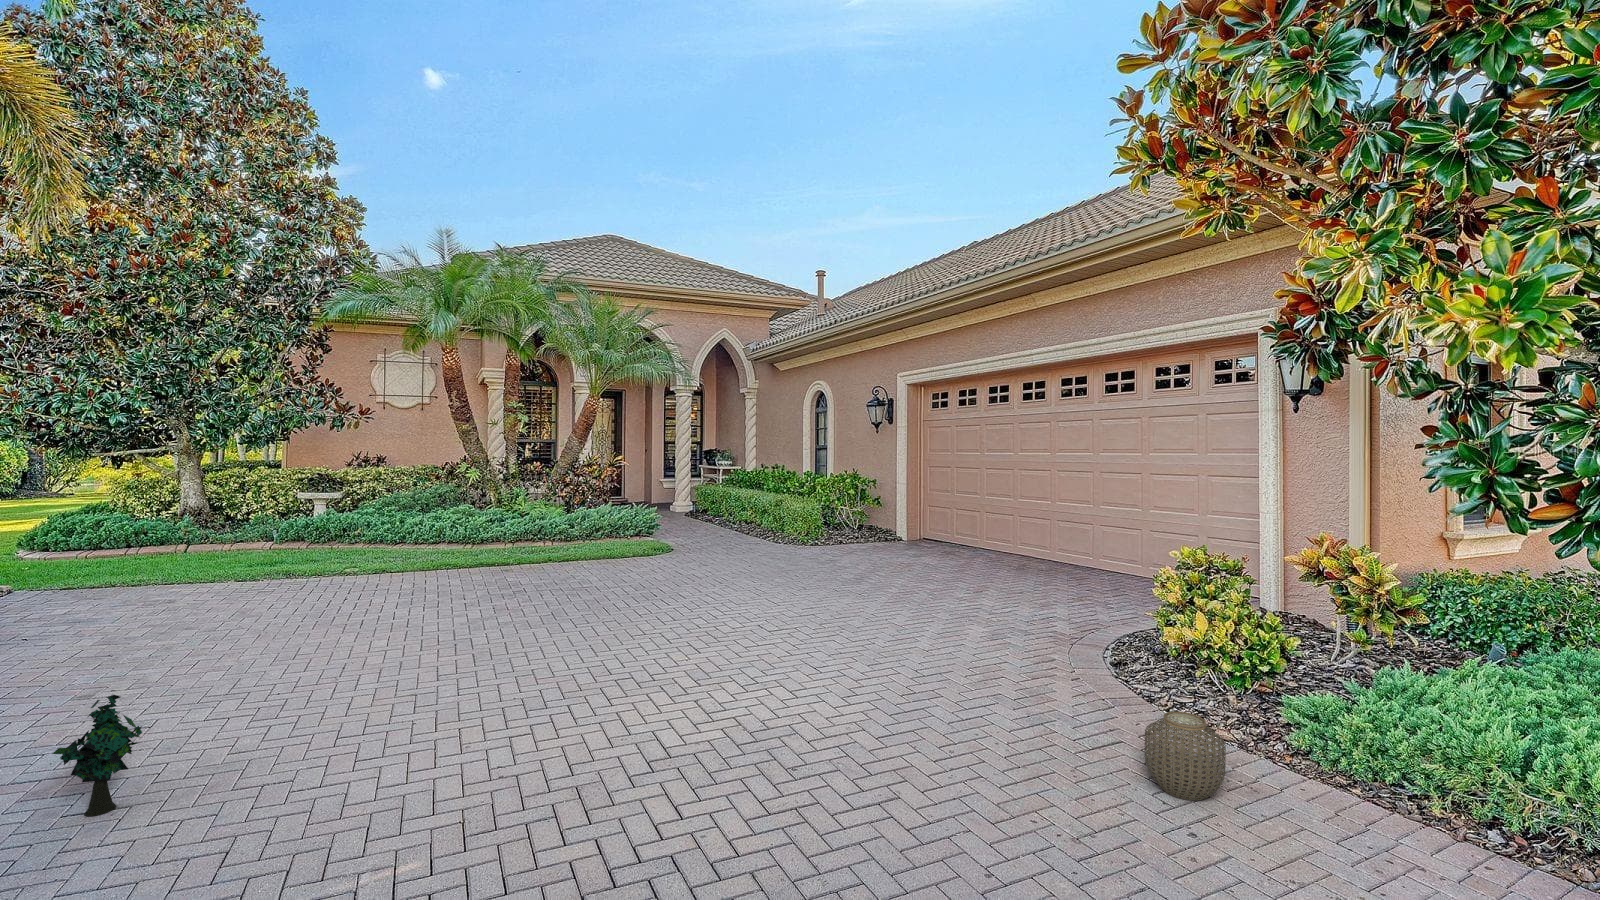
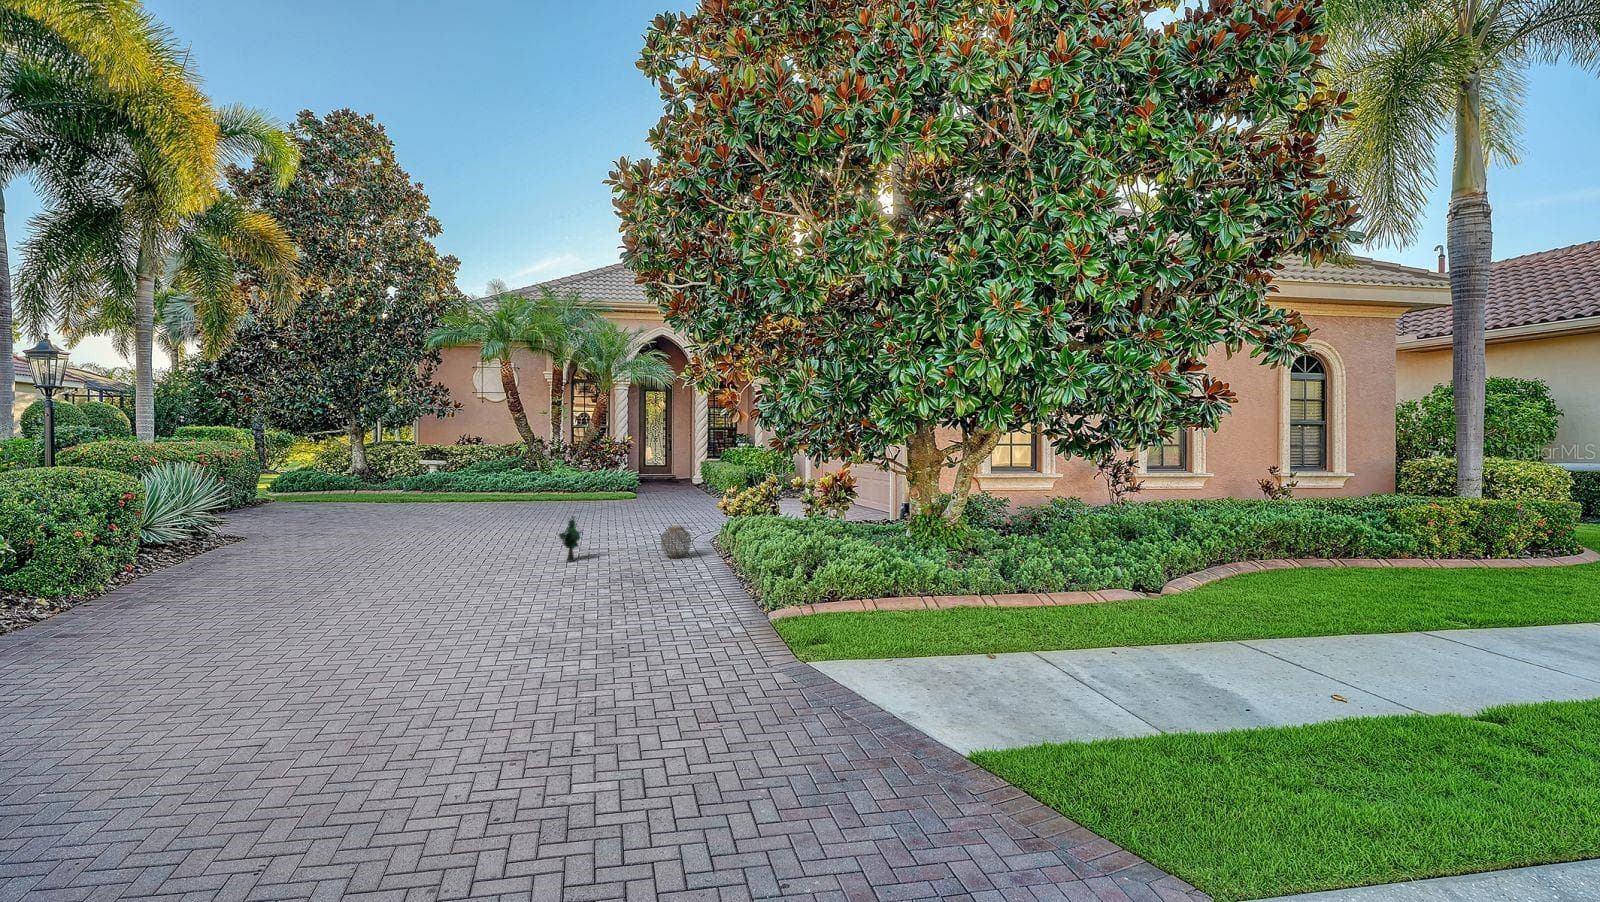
decorative plant: present [52,695,142,816] -> present [559,517,582,562]

